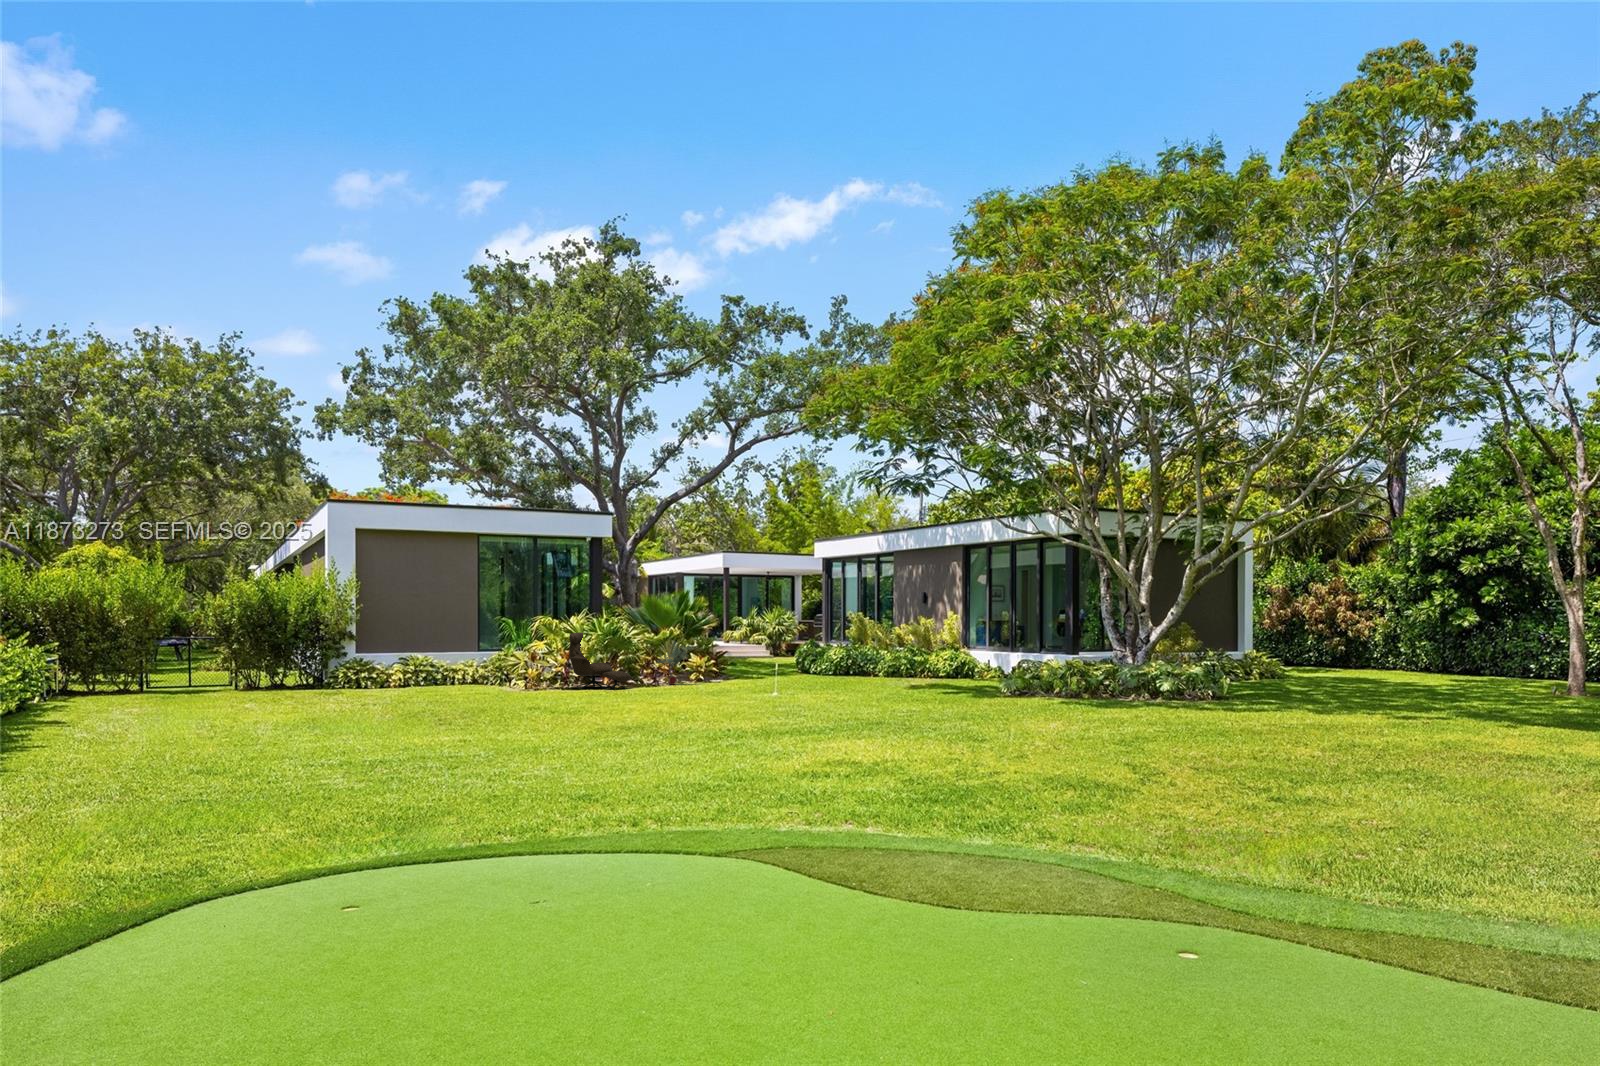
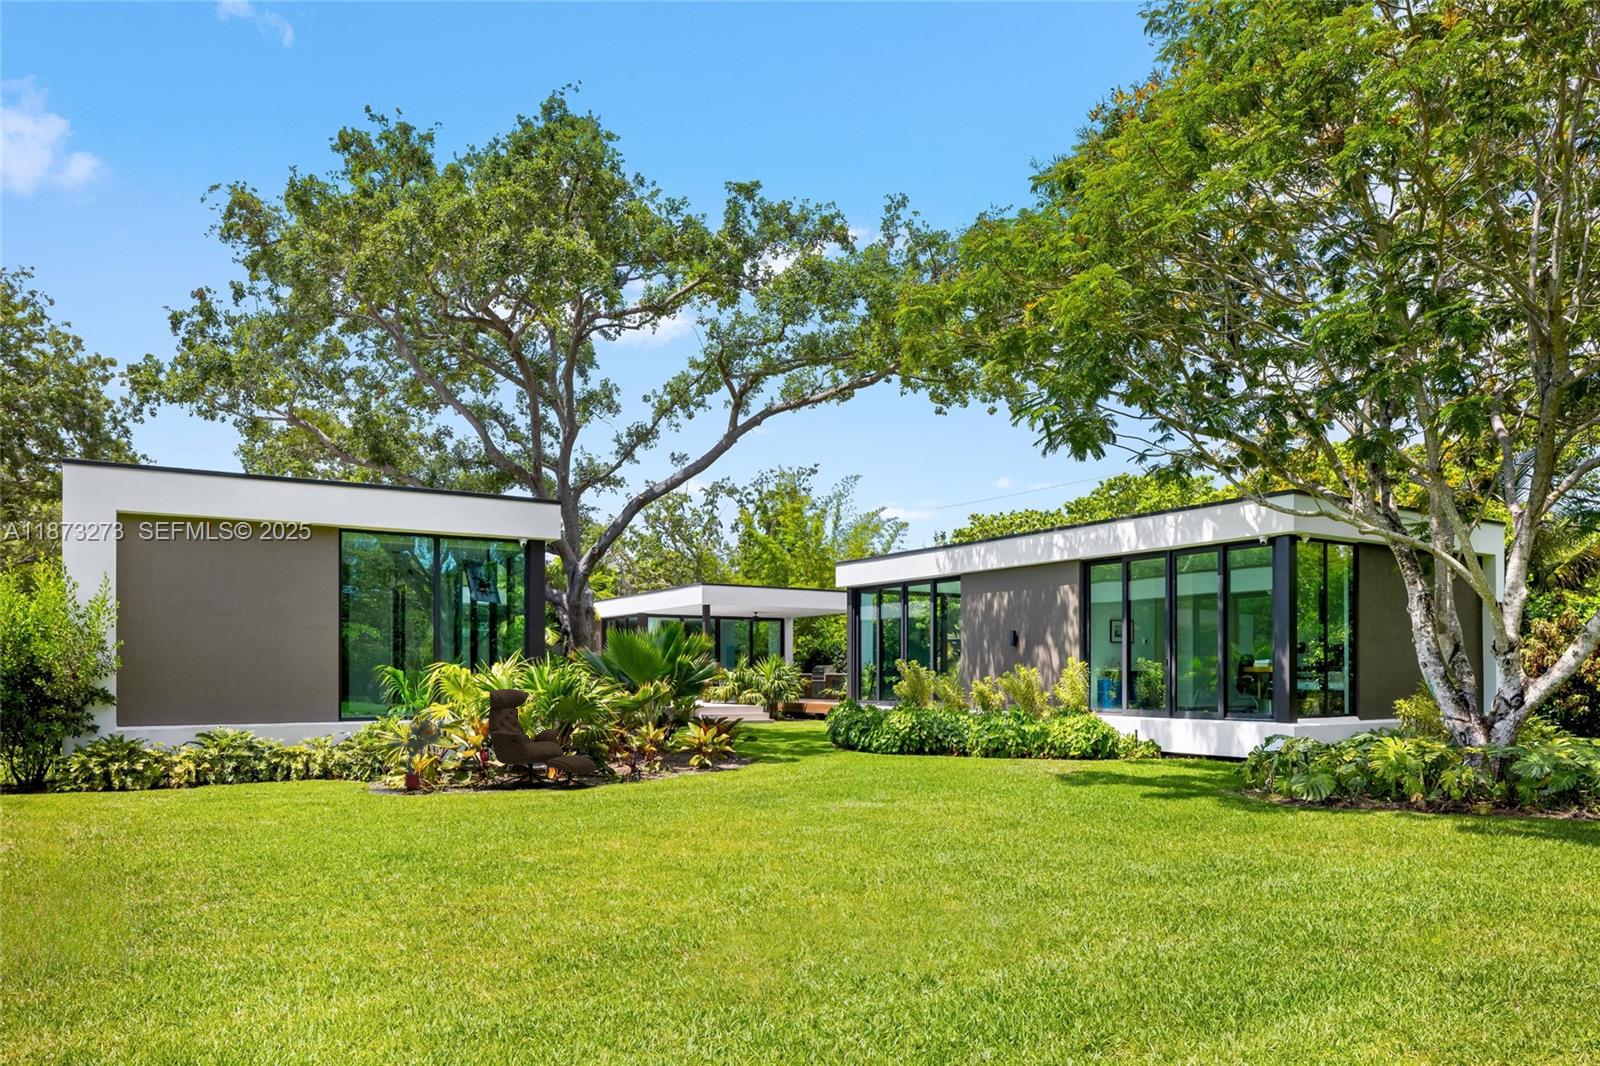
potted tree: present [658,643,688,685] -> present [388,709,444,790]

